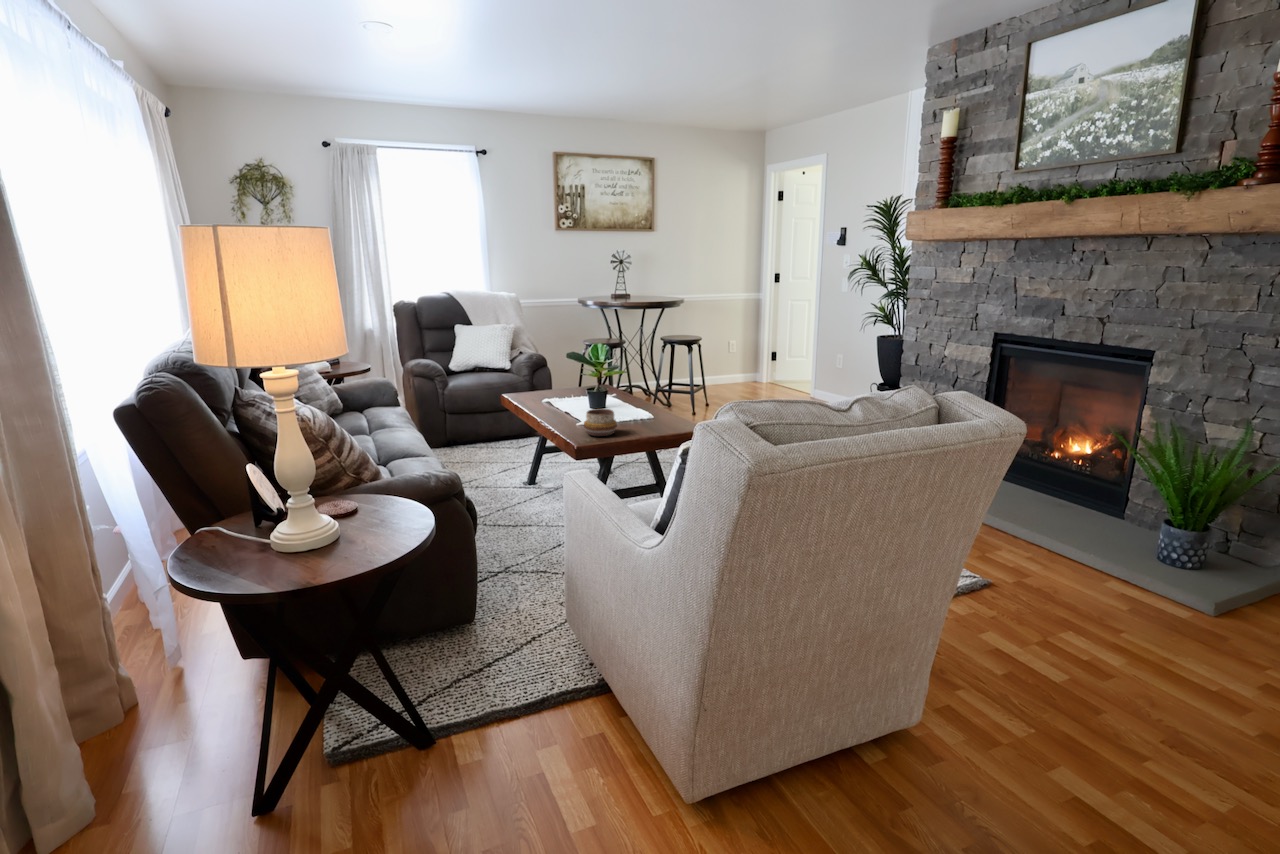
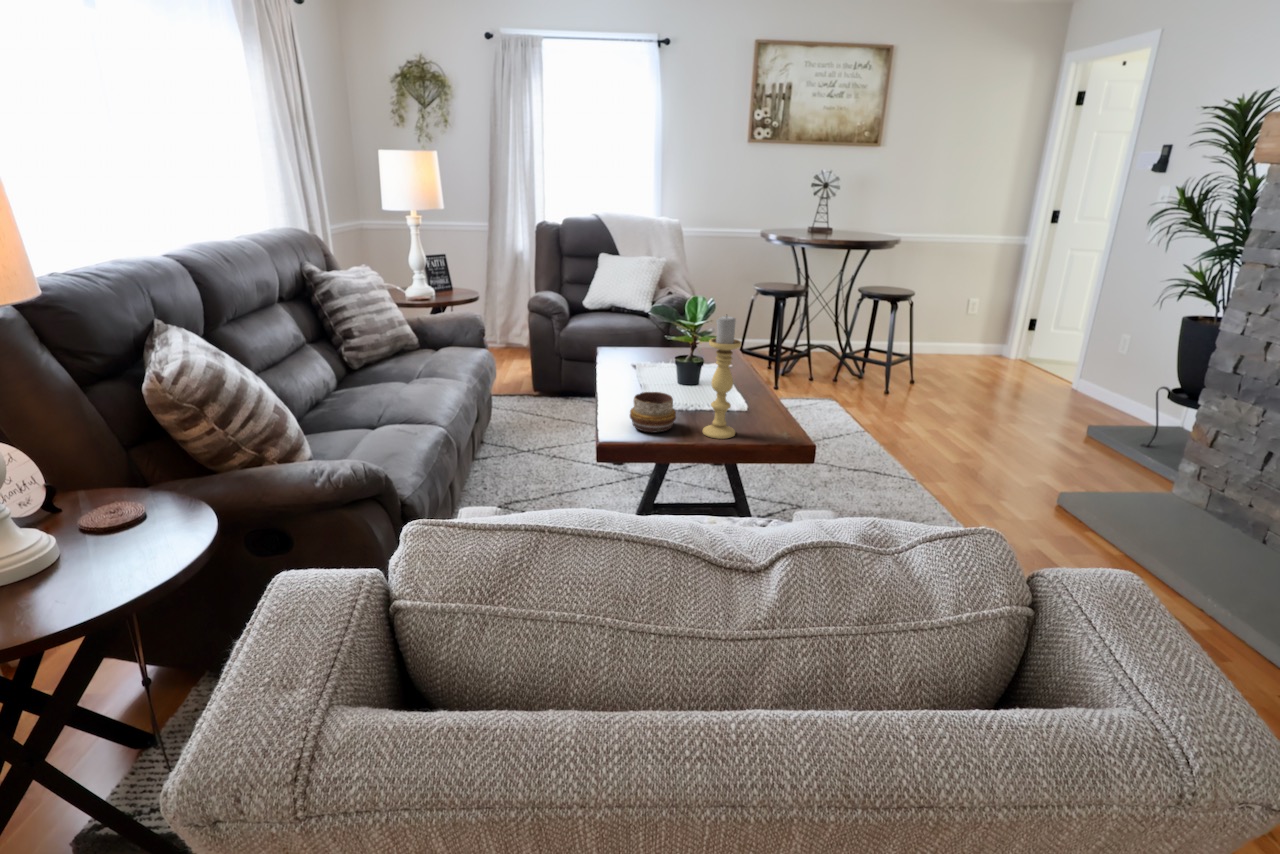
candle holder: none [637,348,659,434] -> present [703,316,741,439]

